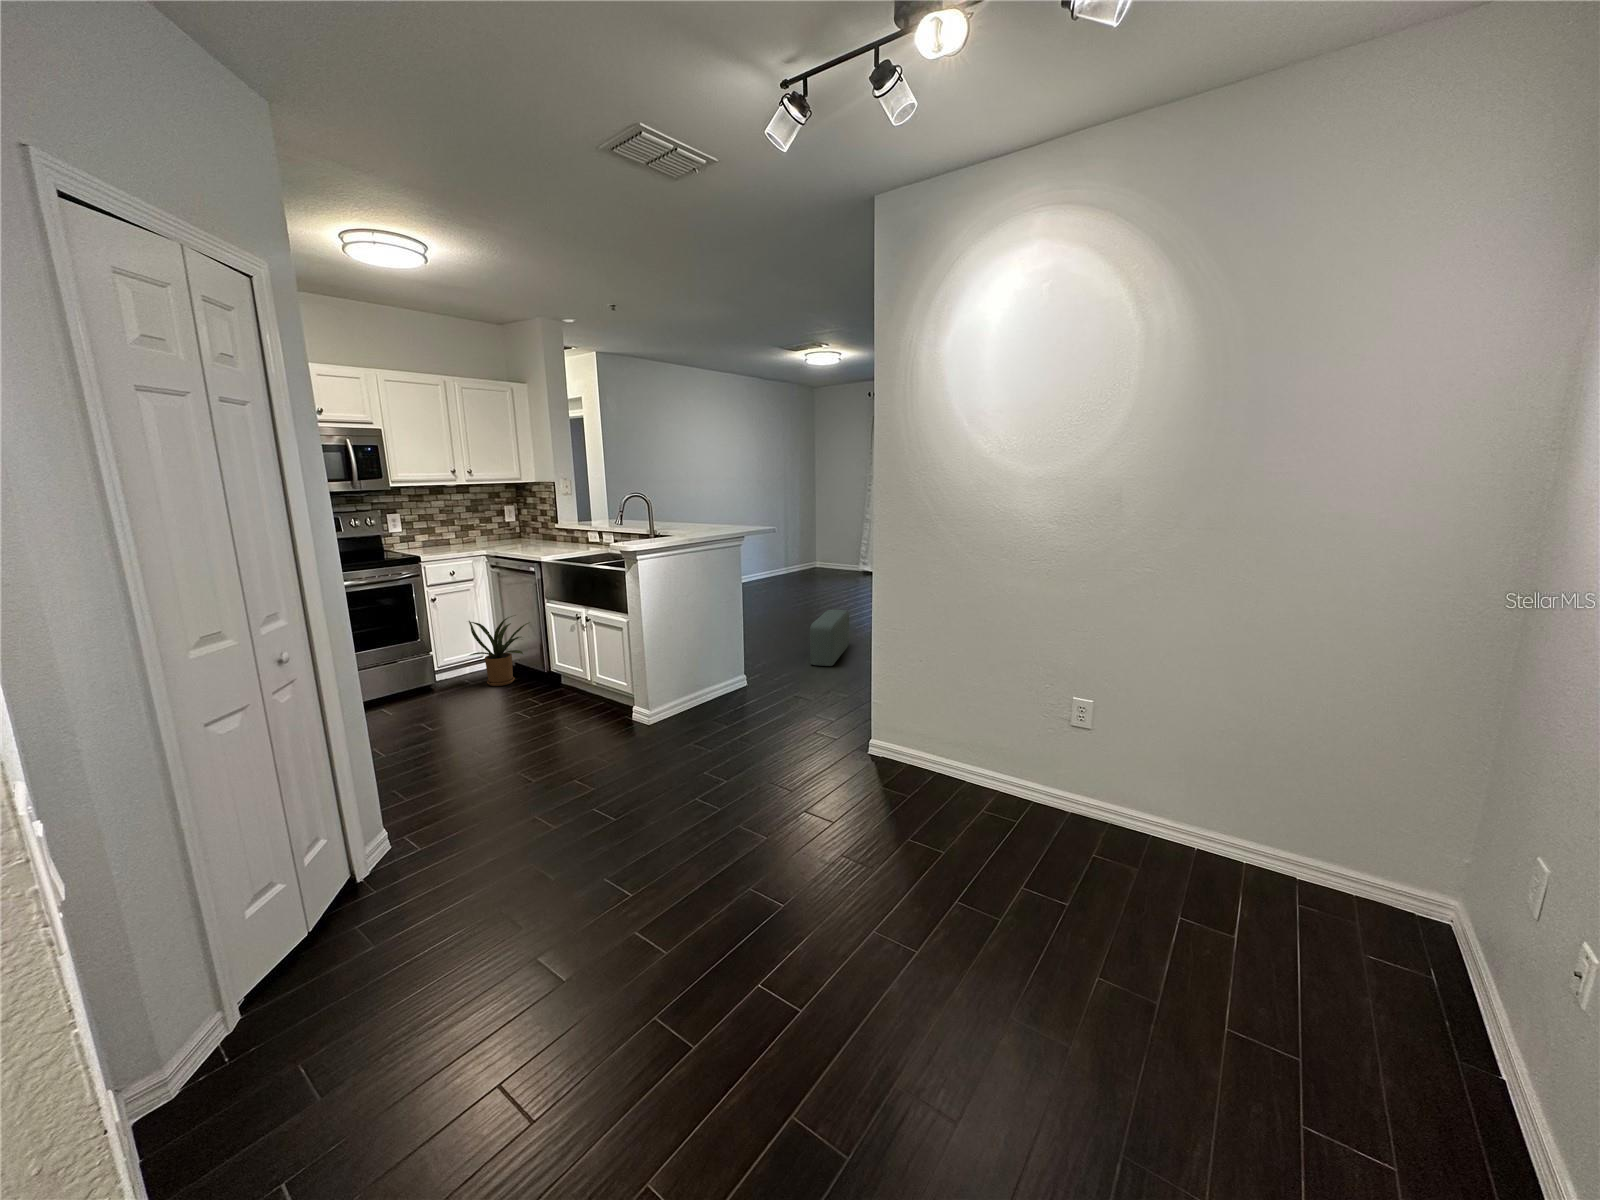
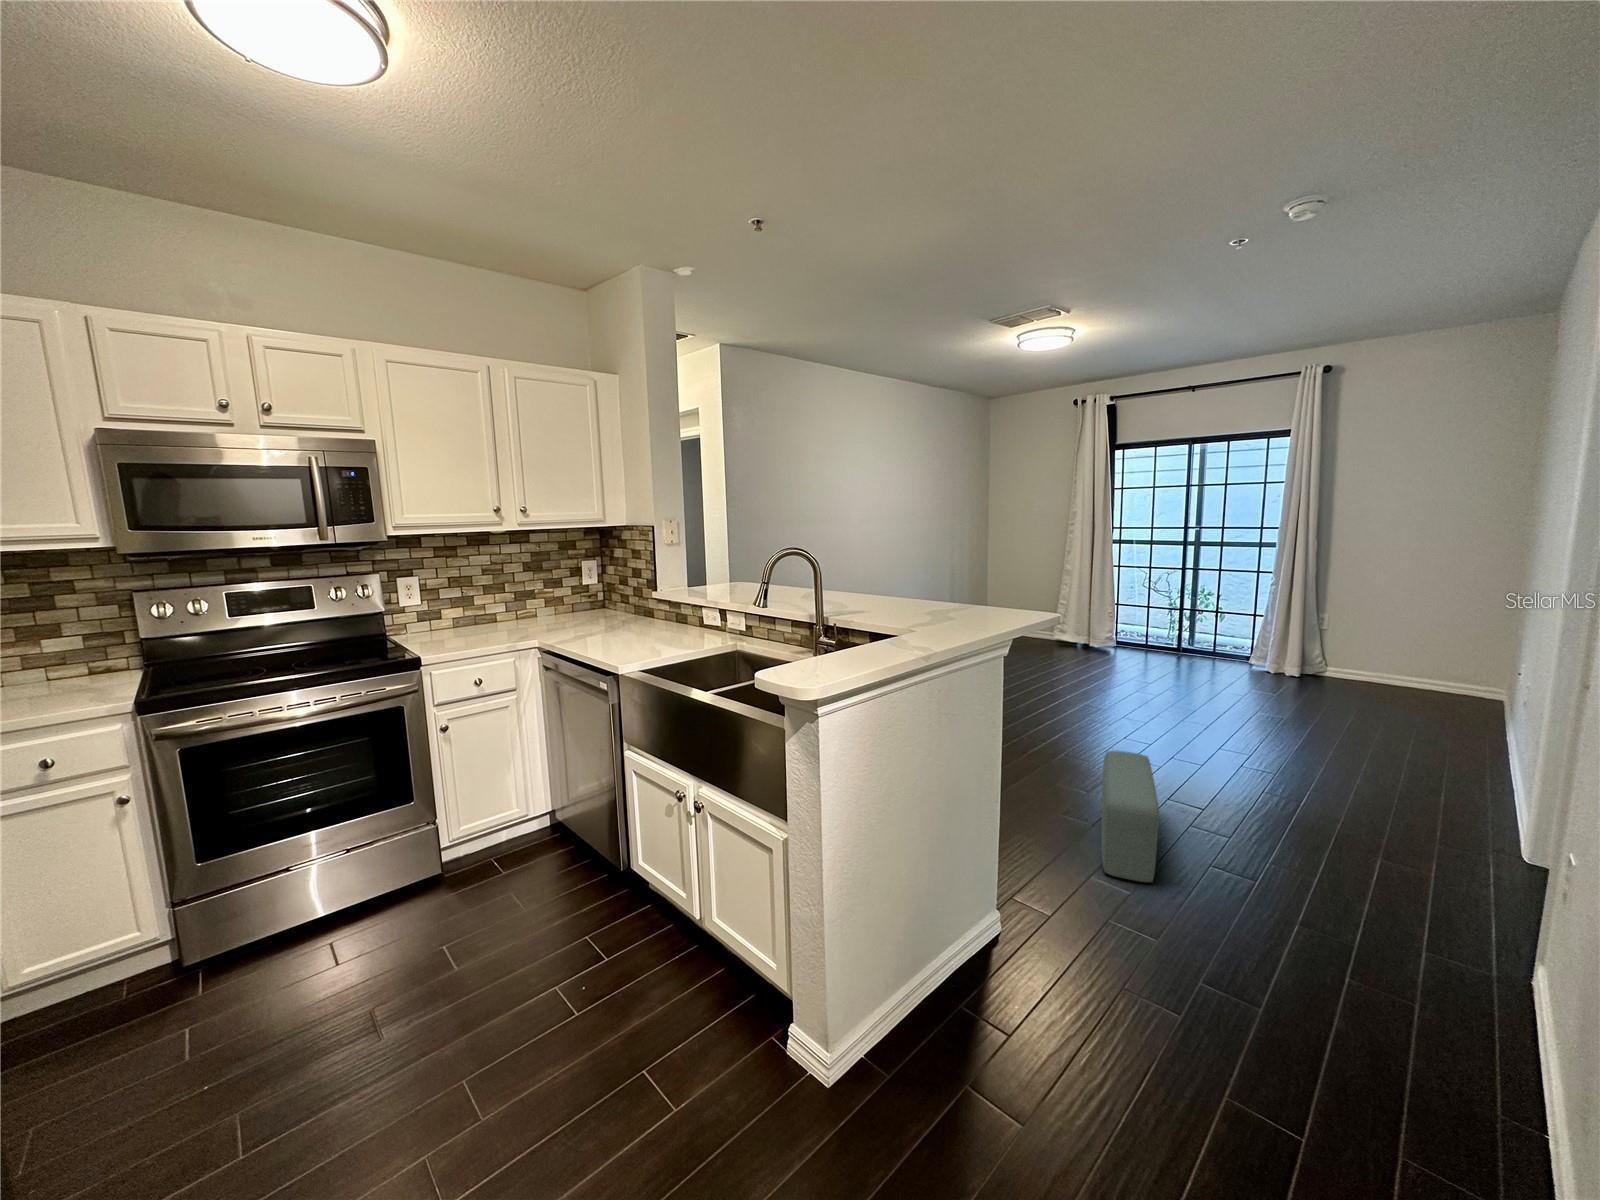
house plant: present [469,616,529,686] -> none [492,762,603,887]

